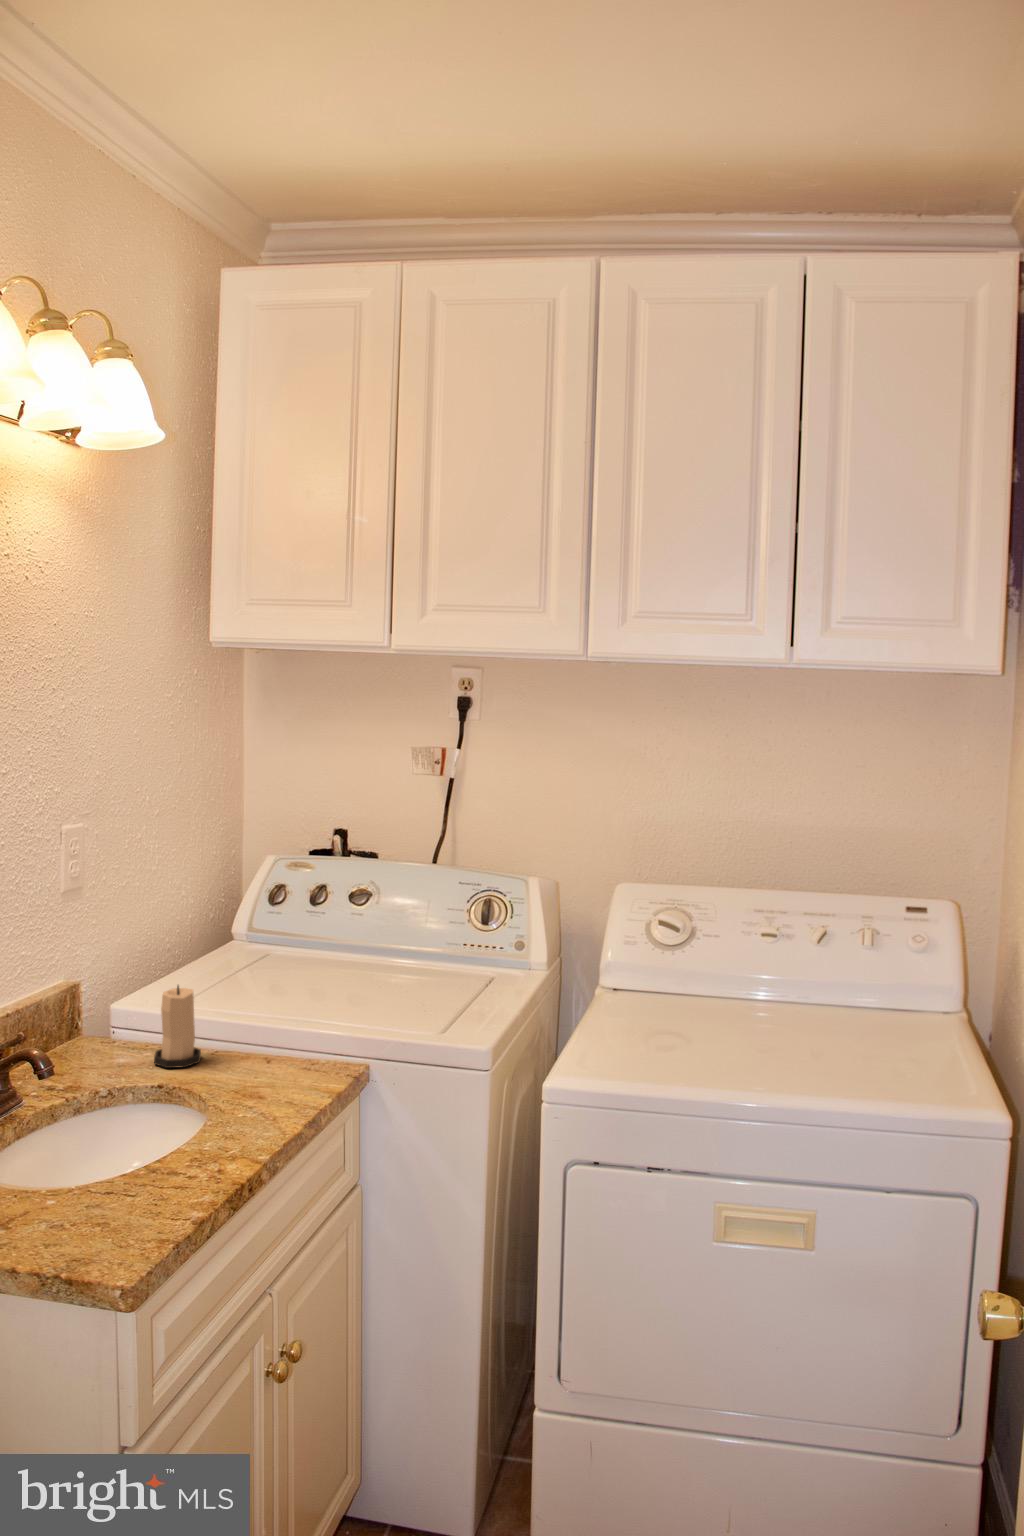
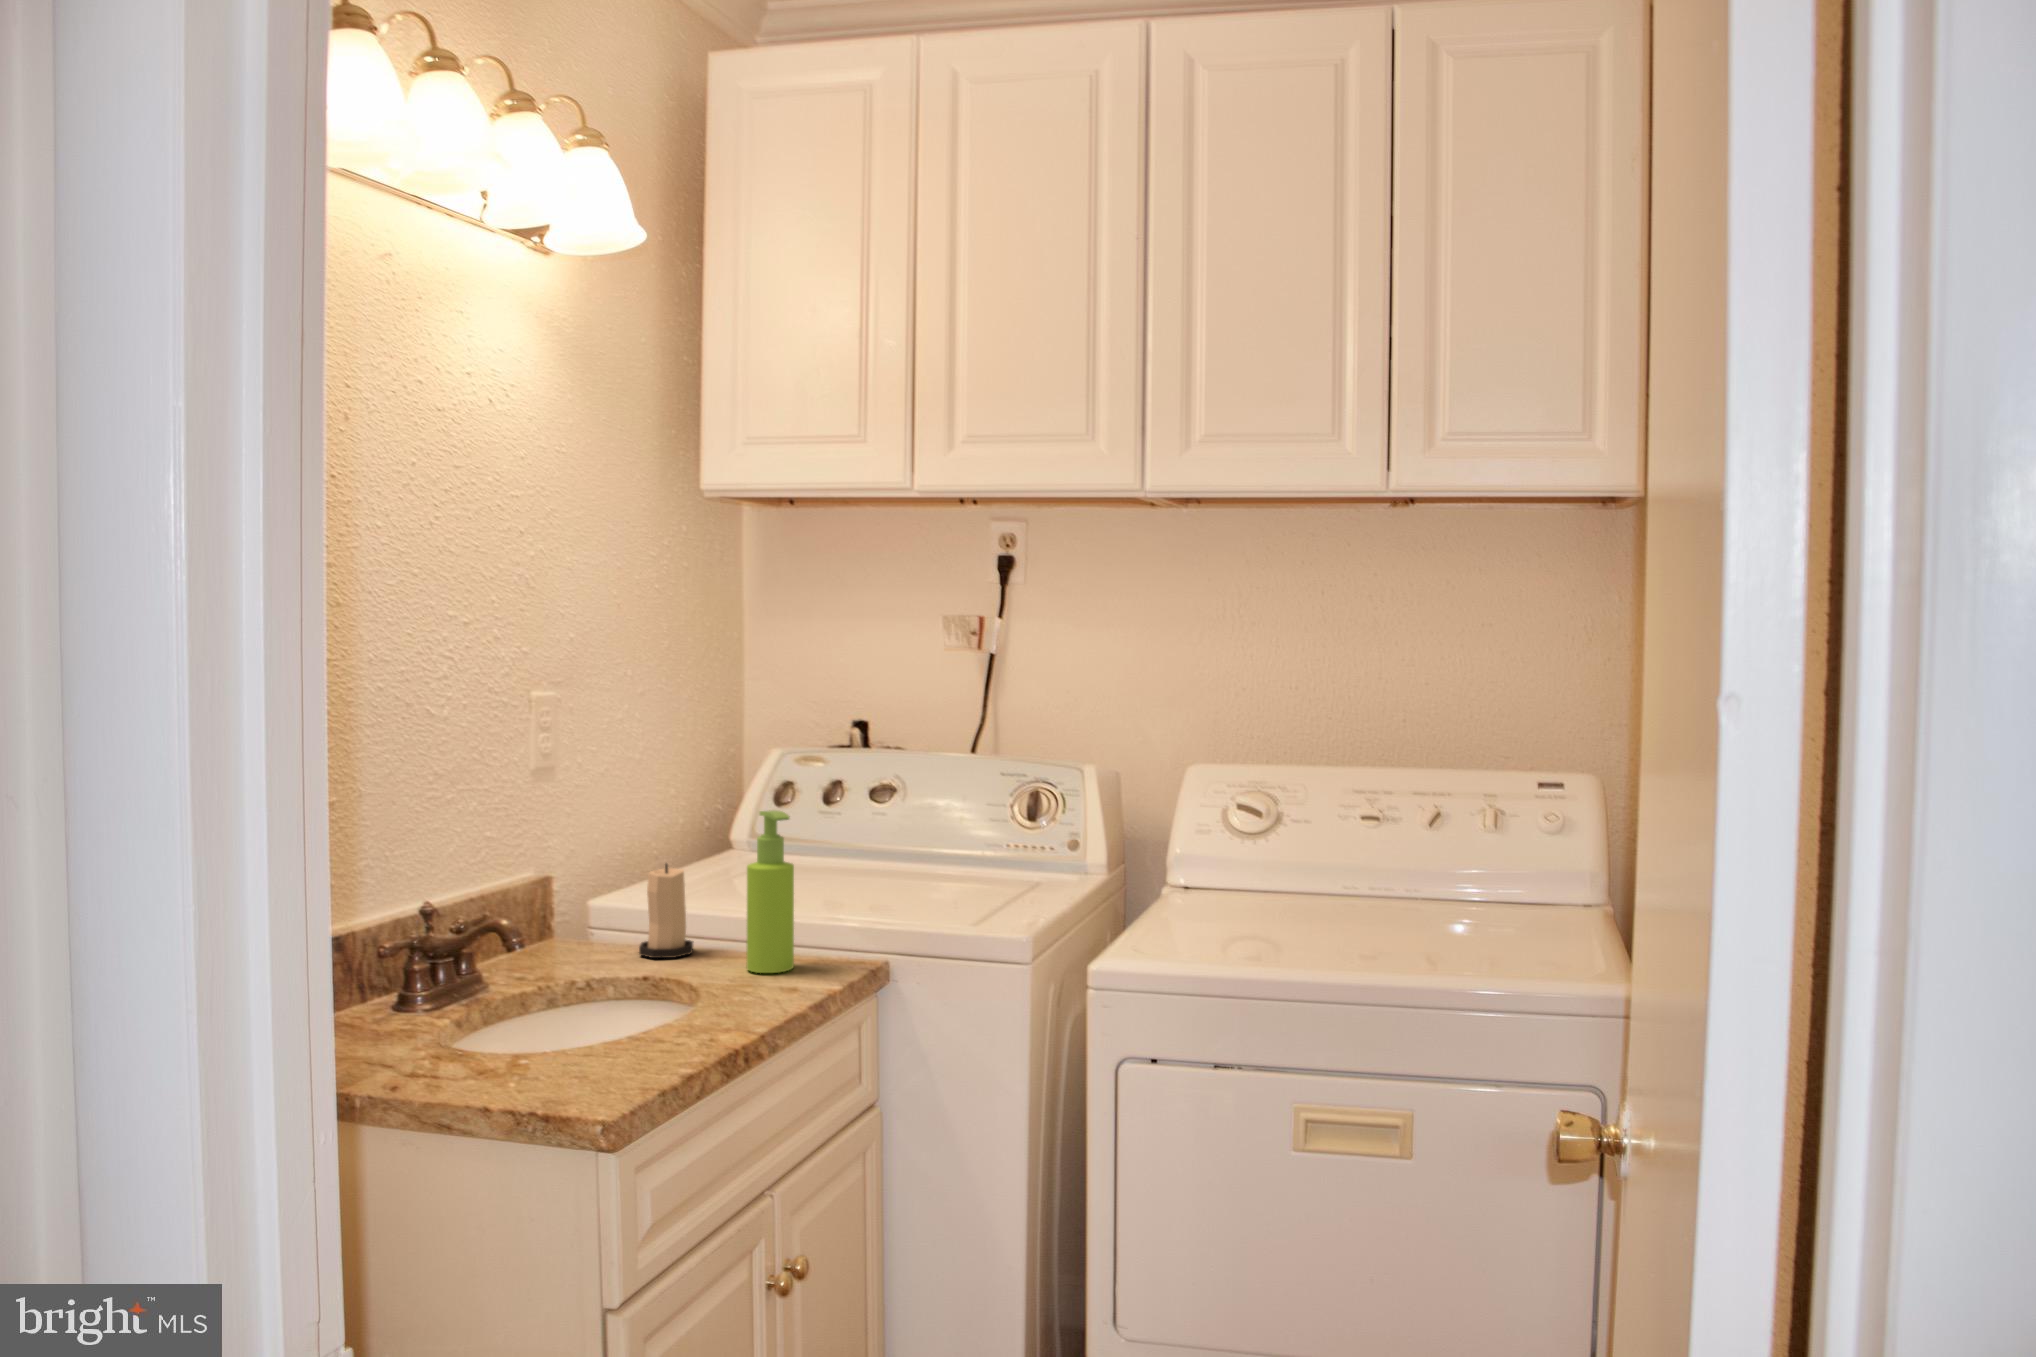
soap dispenser: none [247,947,289,1088] -> present [747,810,794,973]

